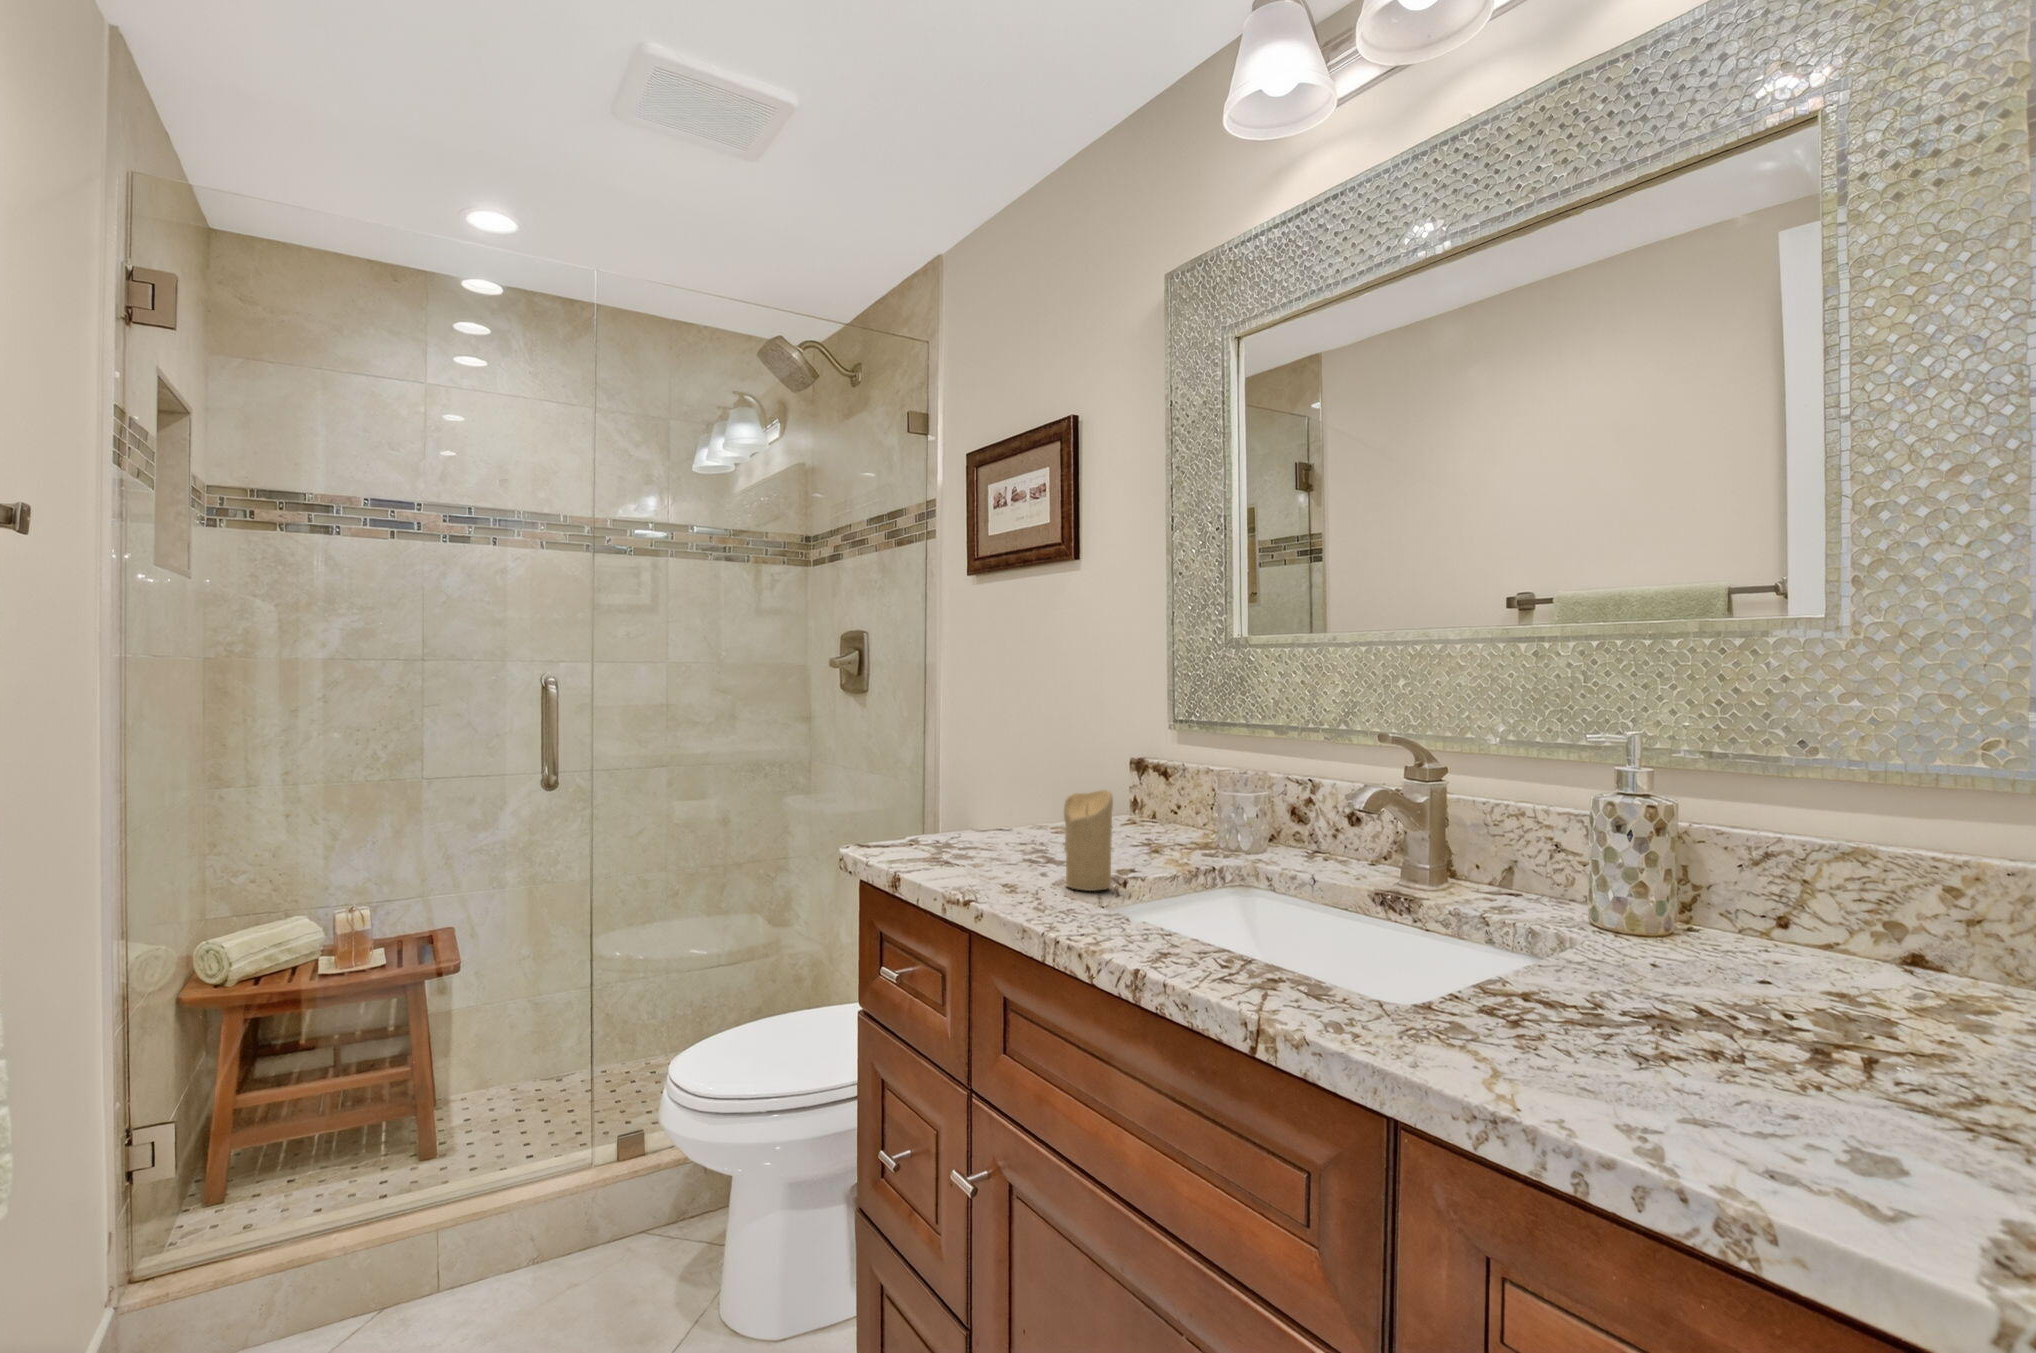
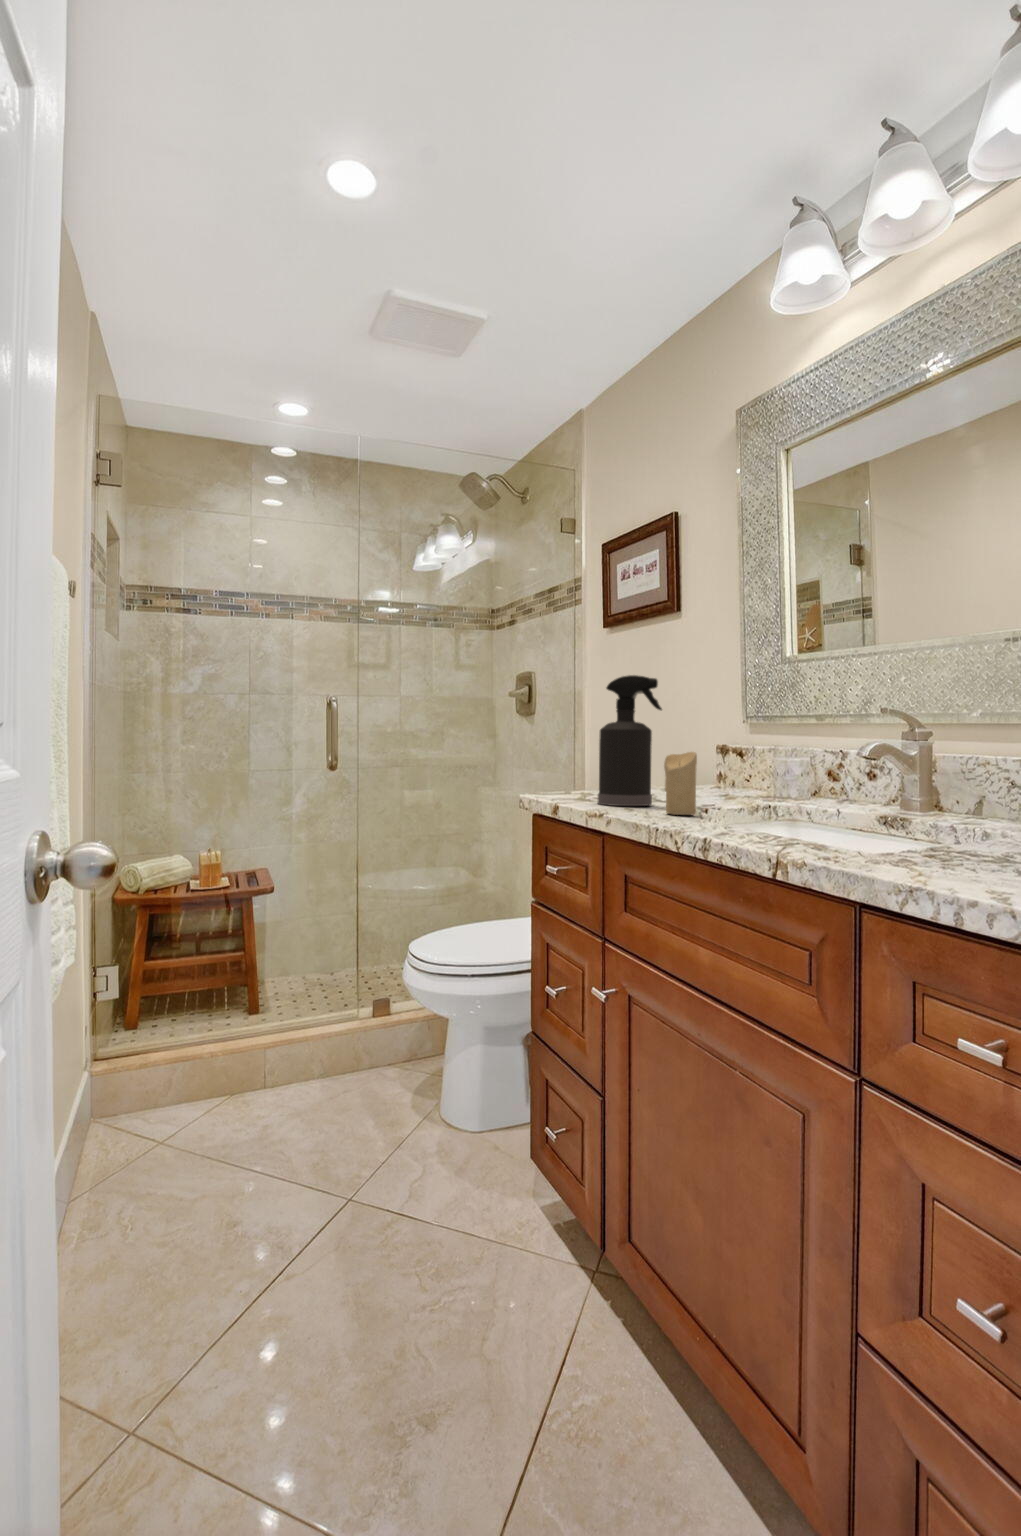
spray bottle: none [961,665,1059,867] -> present [598,675,662,806]

